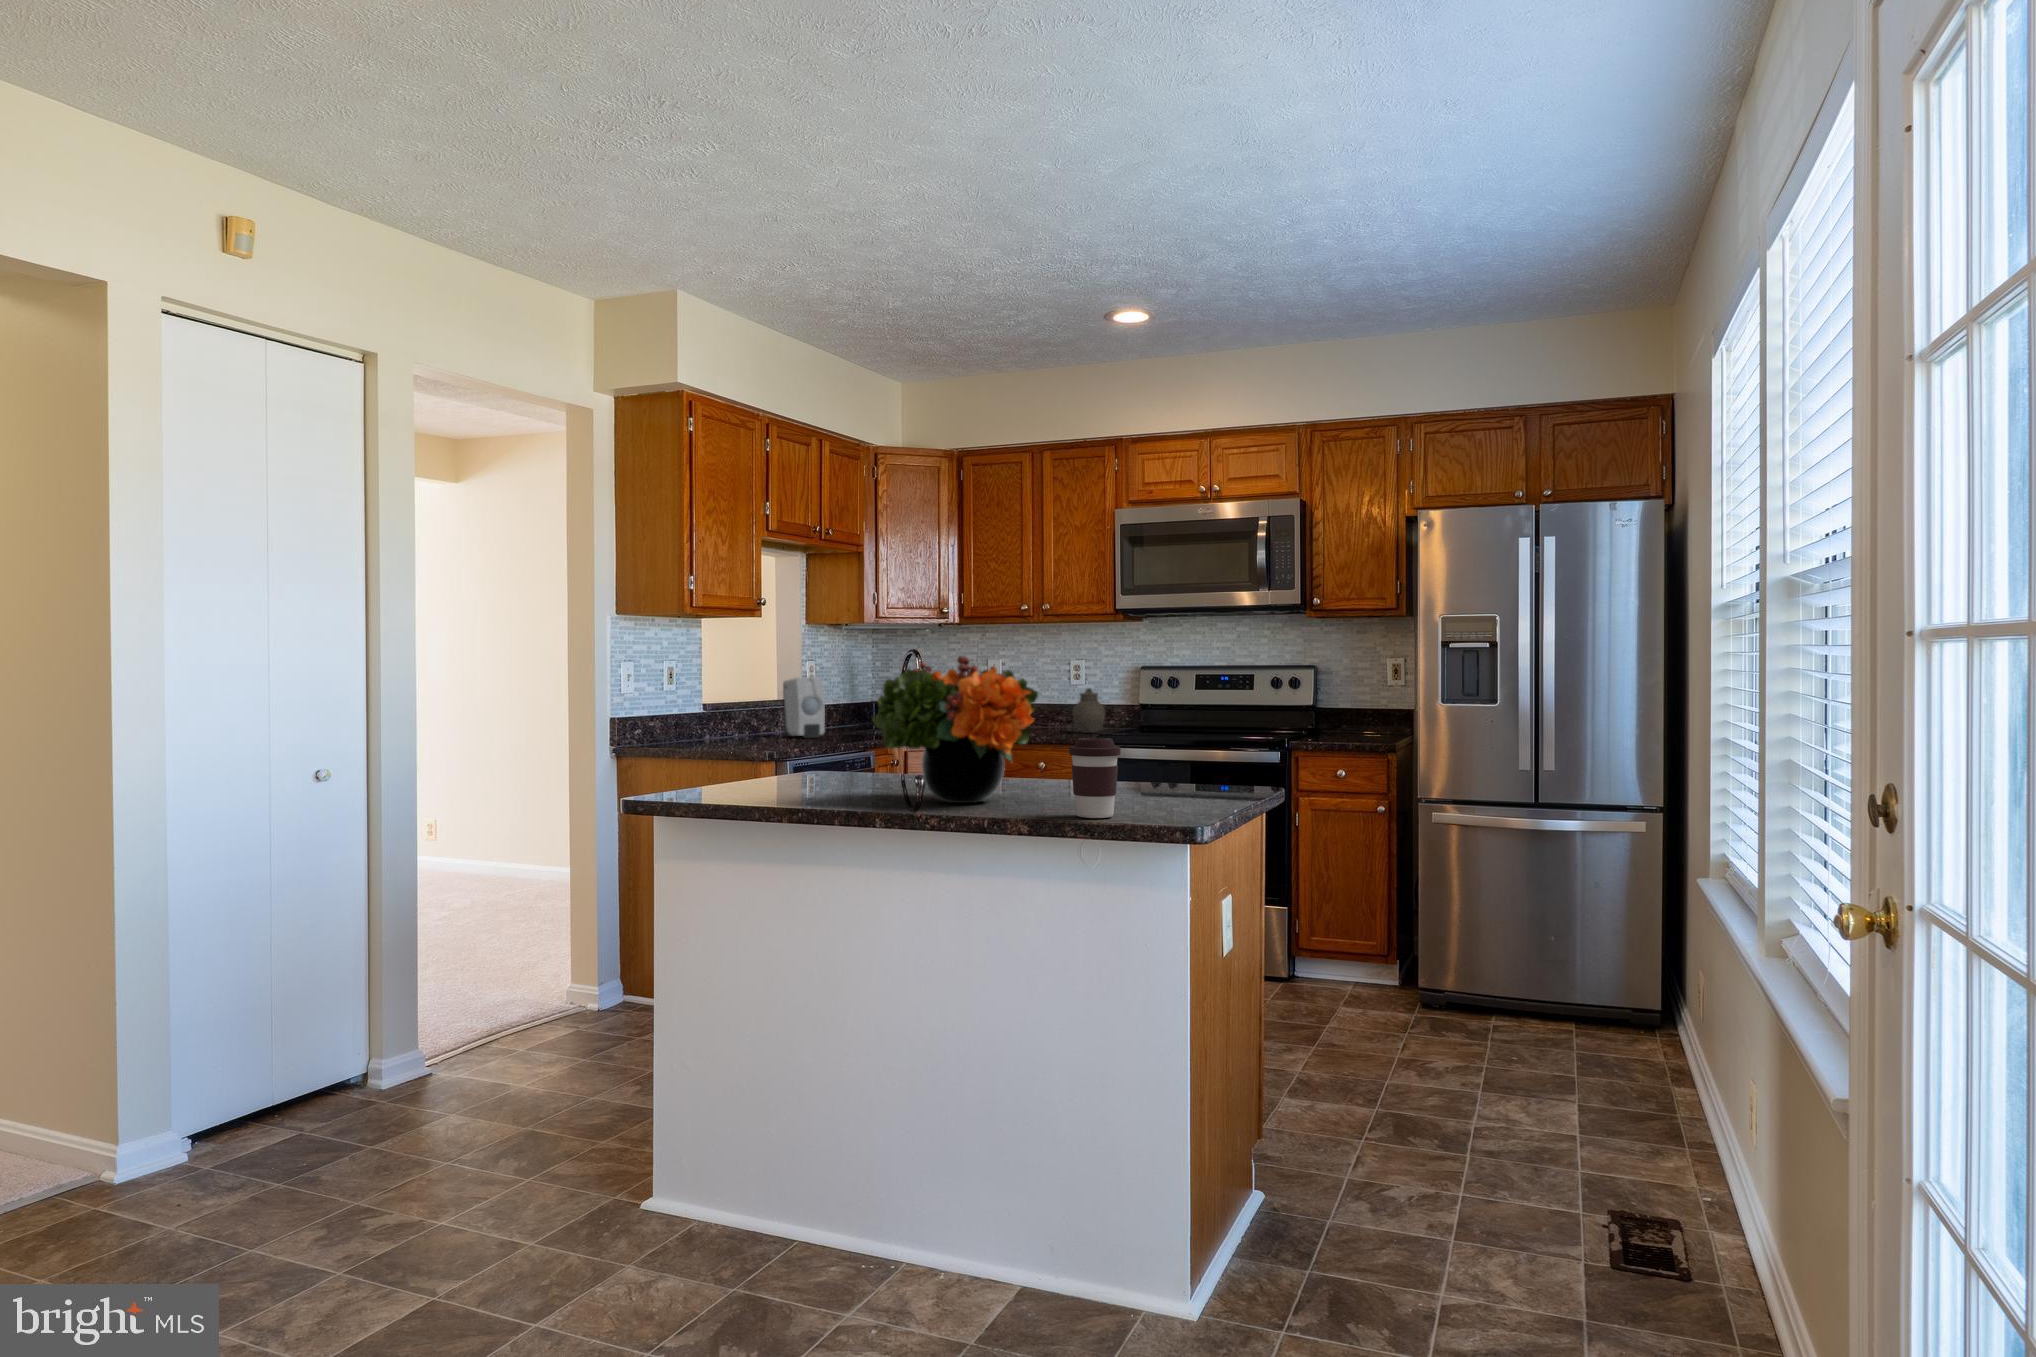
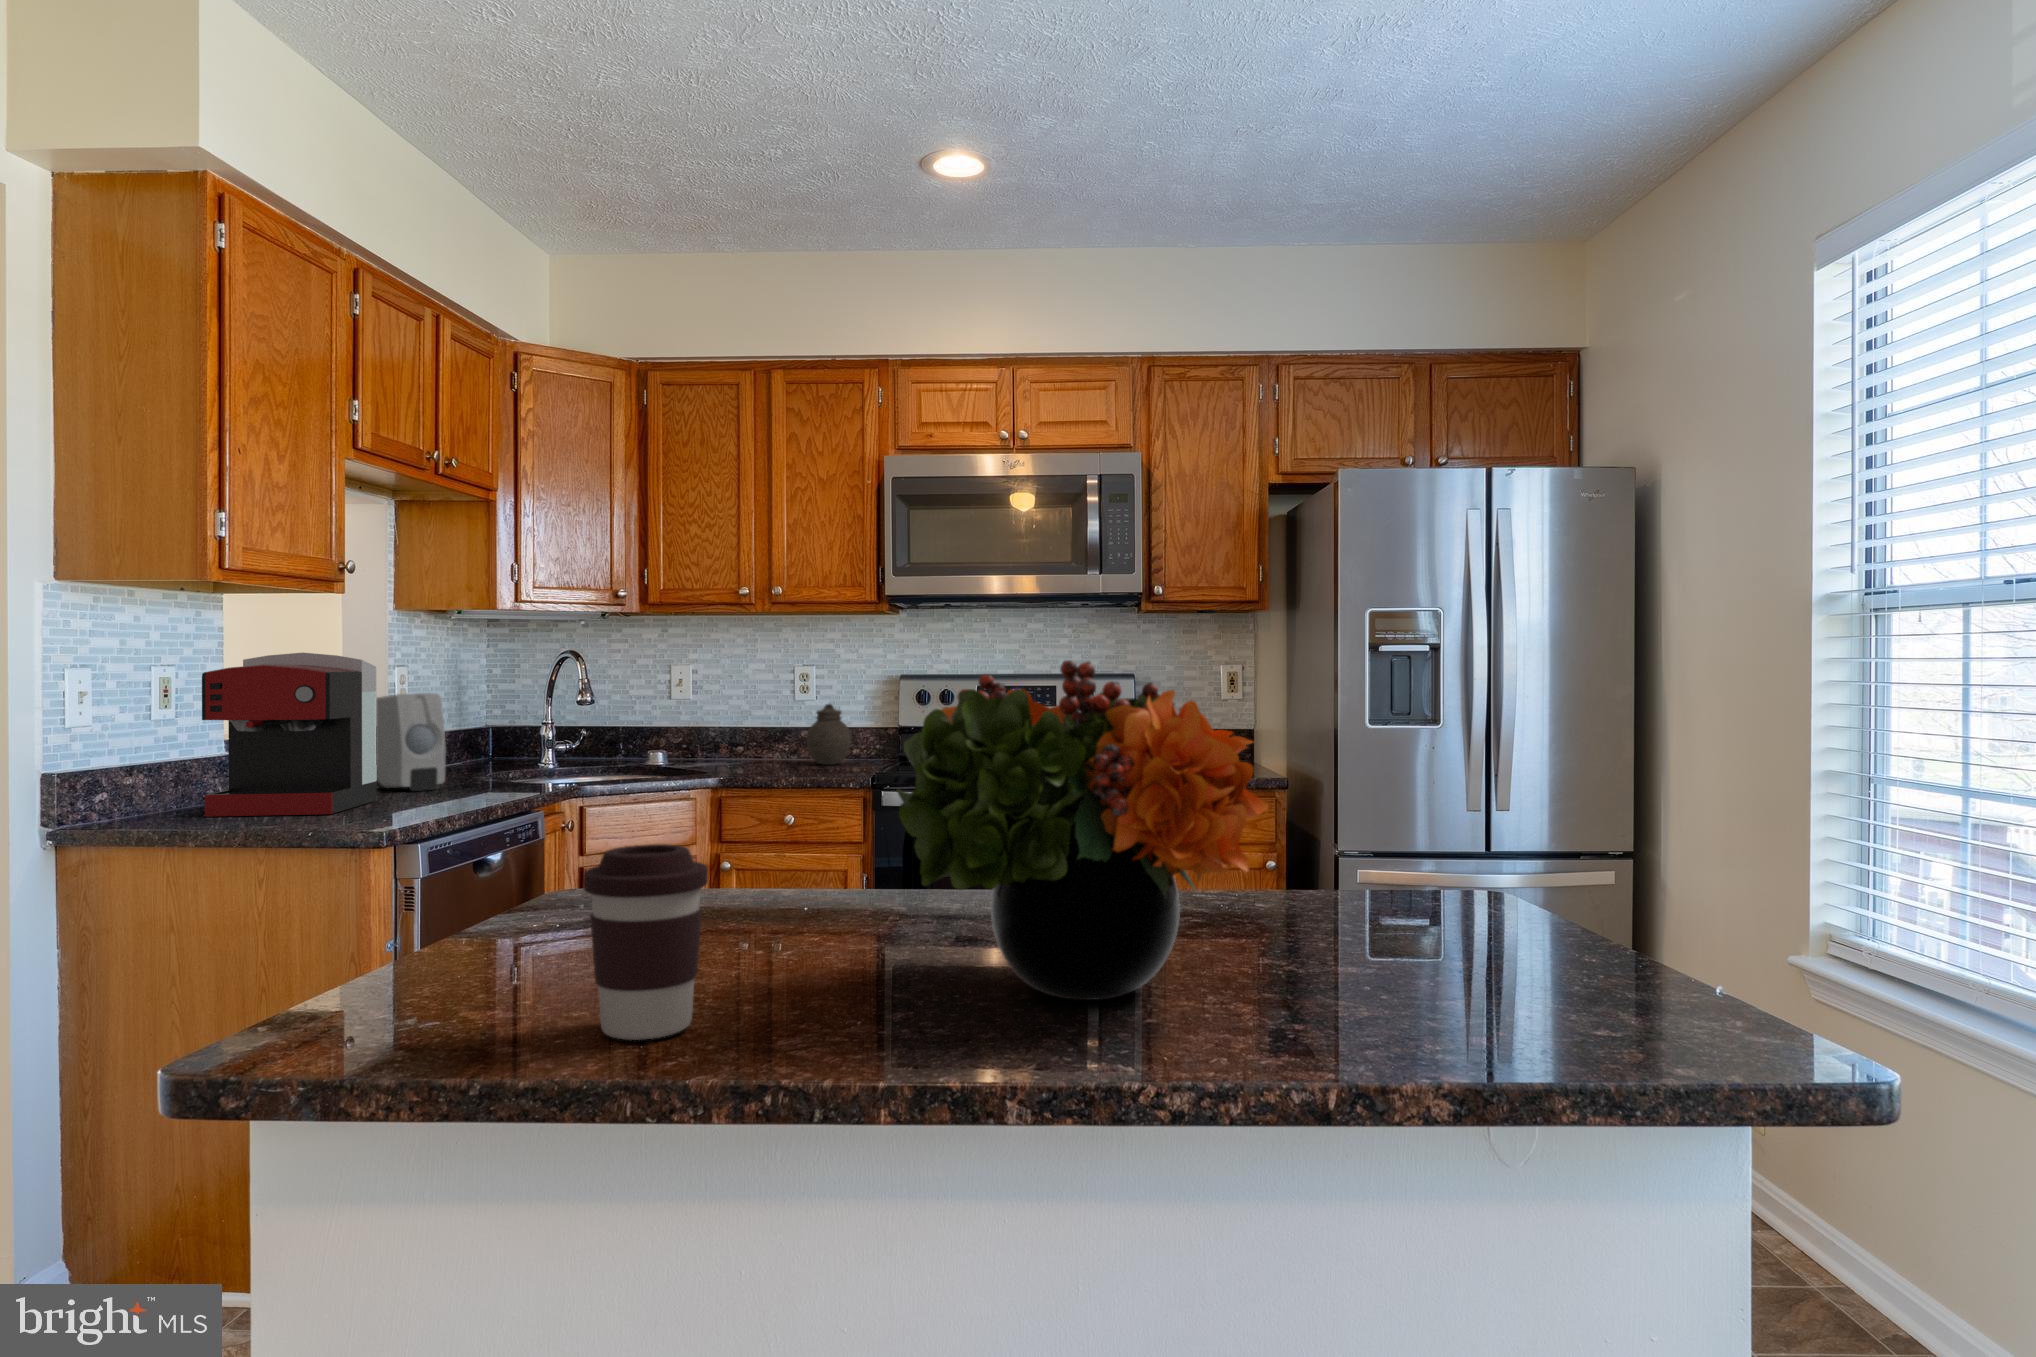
coffee maker: none [689,652,781,746] -> present [202,653,377,817]
coffee cup: present [1069,738,1121,818] -> present [584,844,708,1040]

